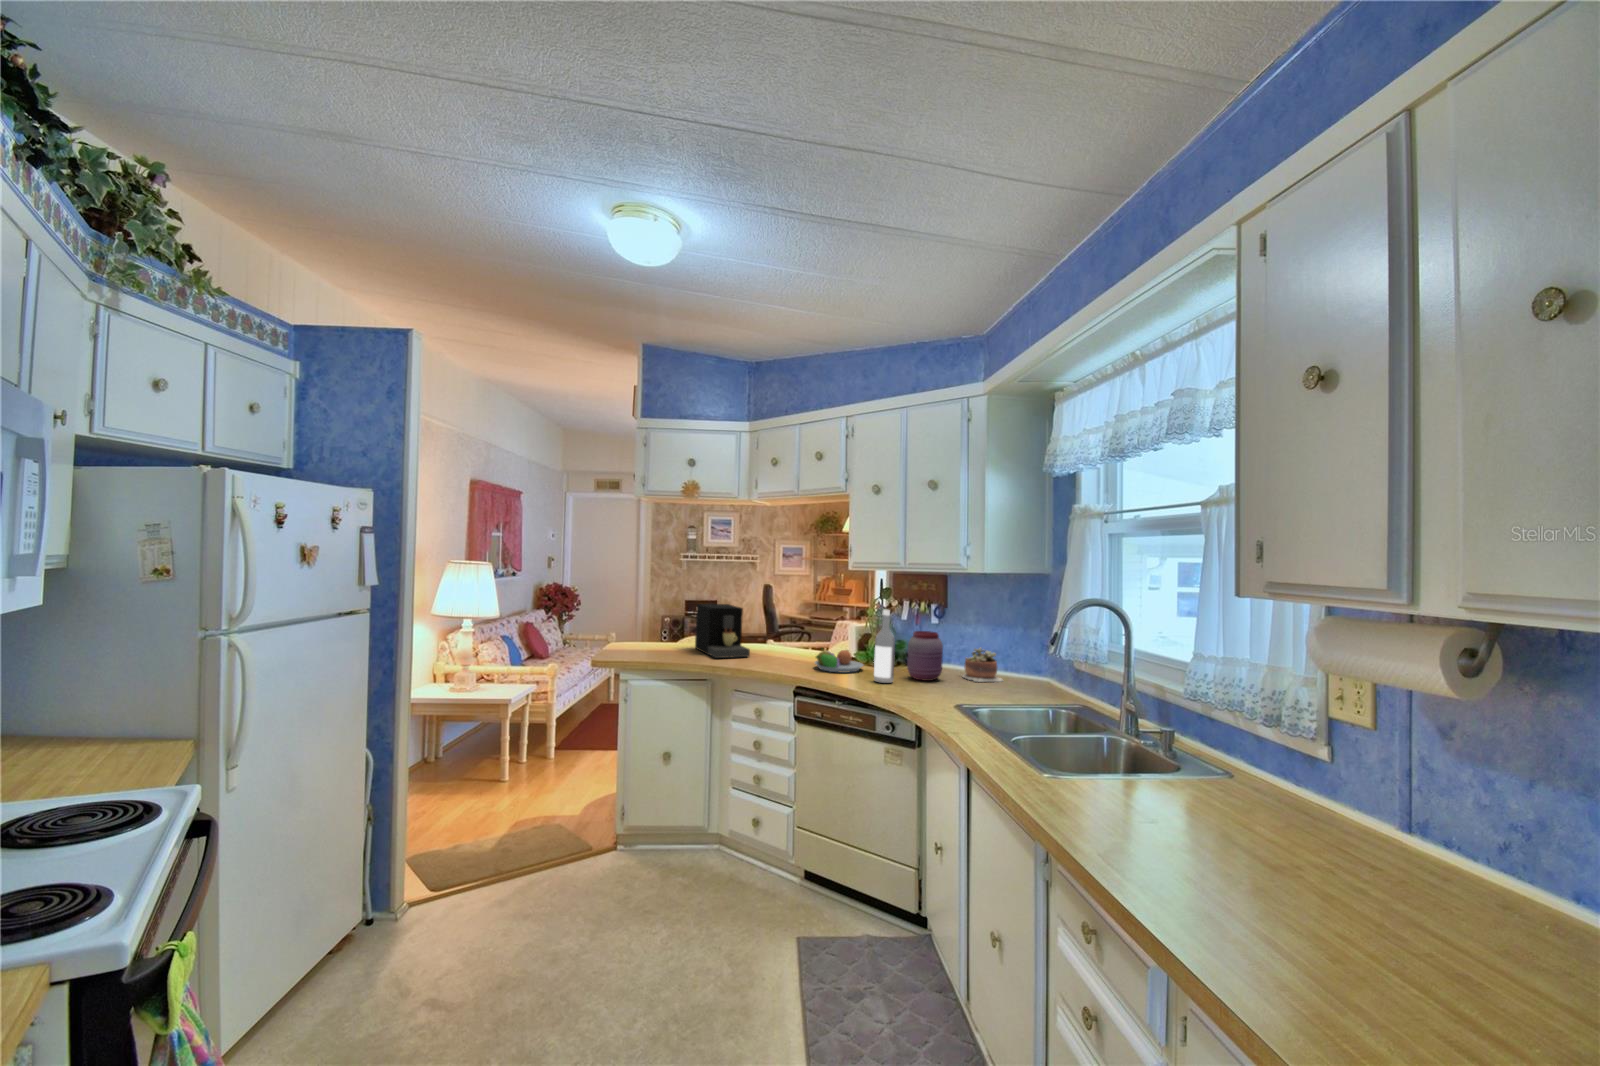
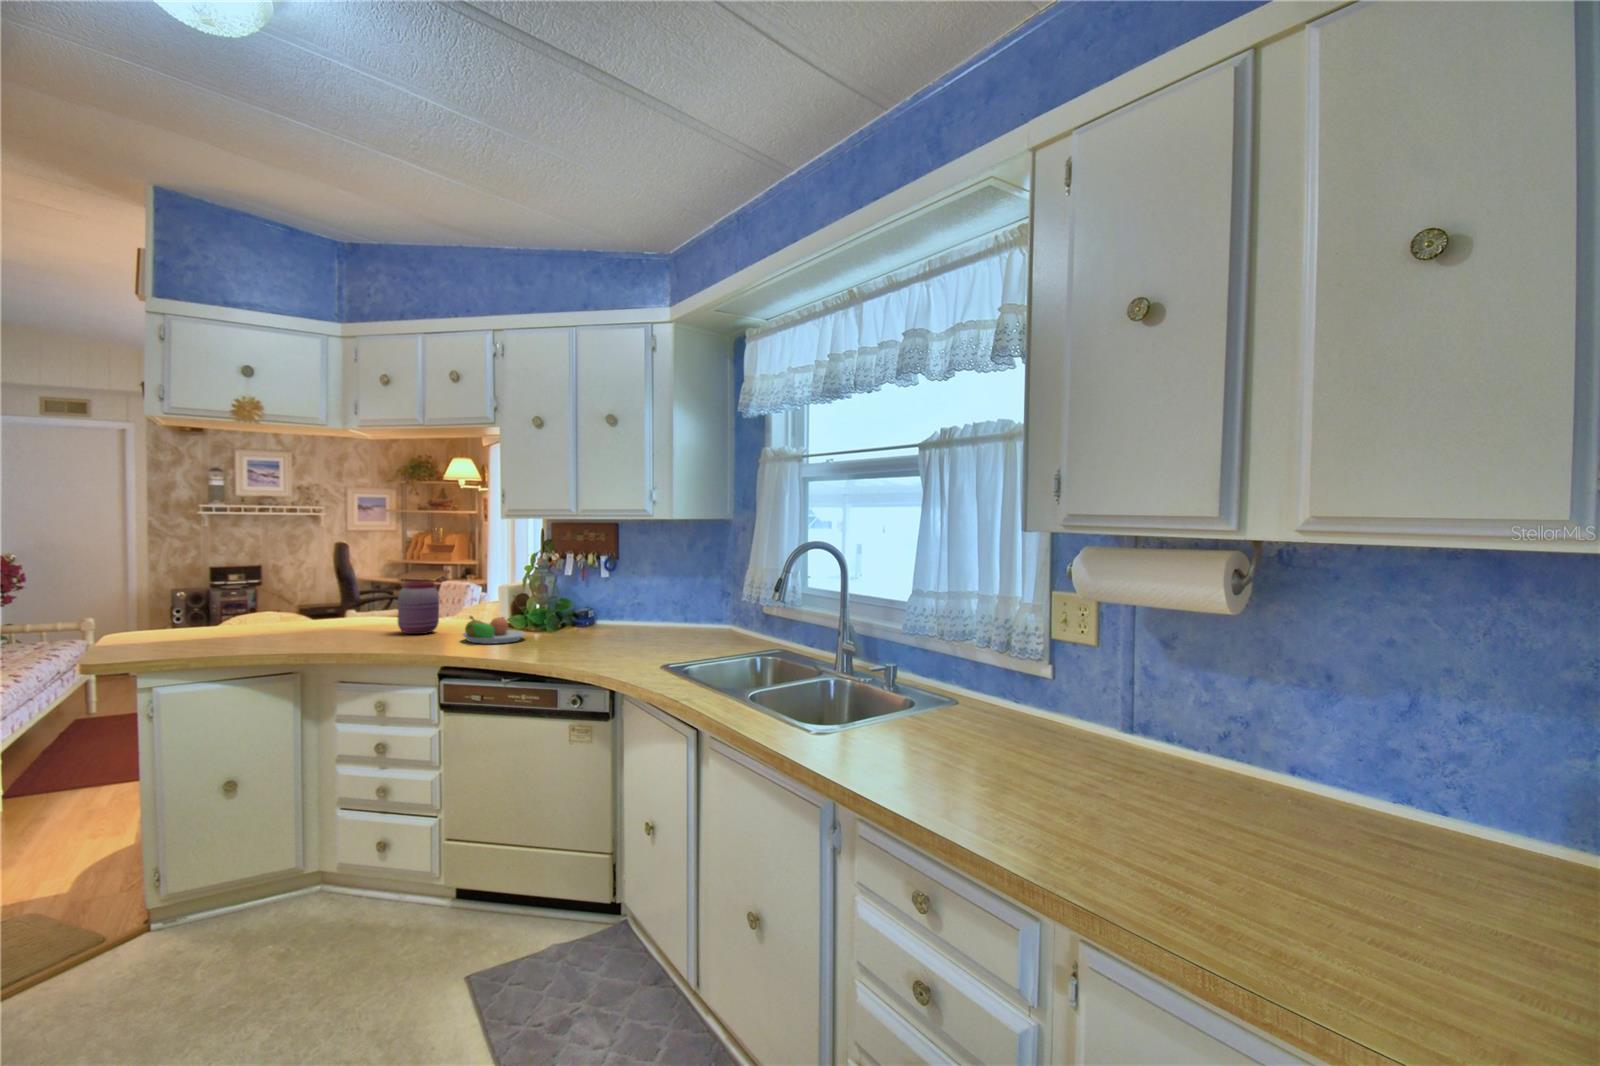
coffee maker: present [695,604,750,658] -> none [265,570,362,642]
wine bottle: present [874,610,895,683] -> none [547,564,571,649]
jar: present [907,631,943,681] -> present [397,581,439,634]
succulent plant: present [963,648,1003,682] -> none [638,602,687,639]

